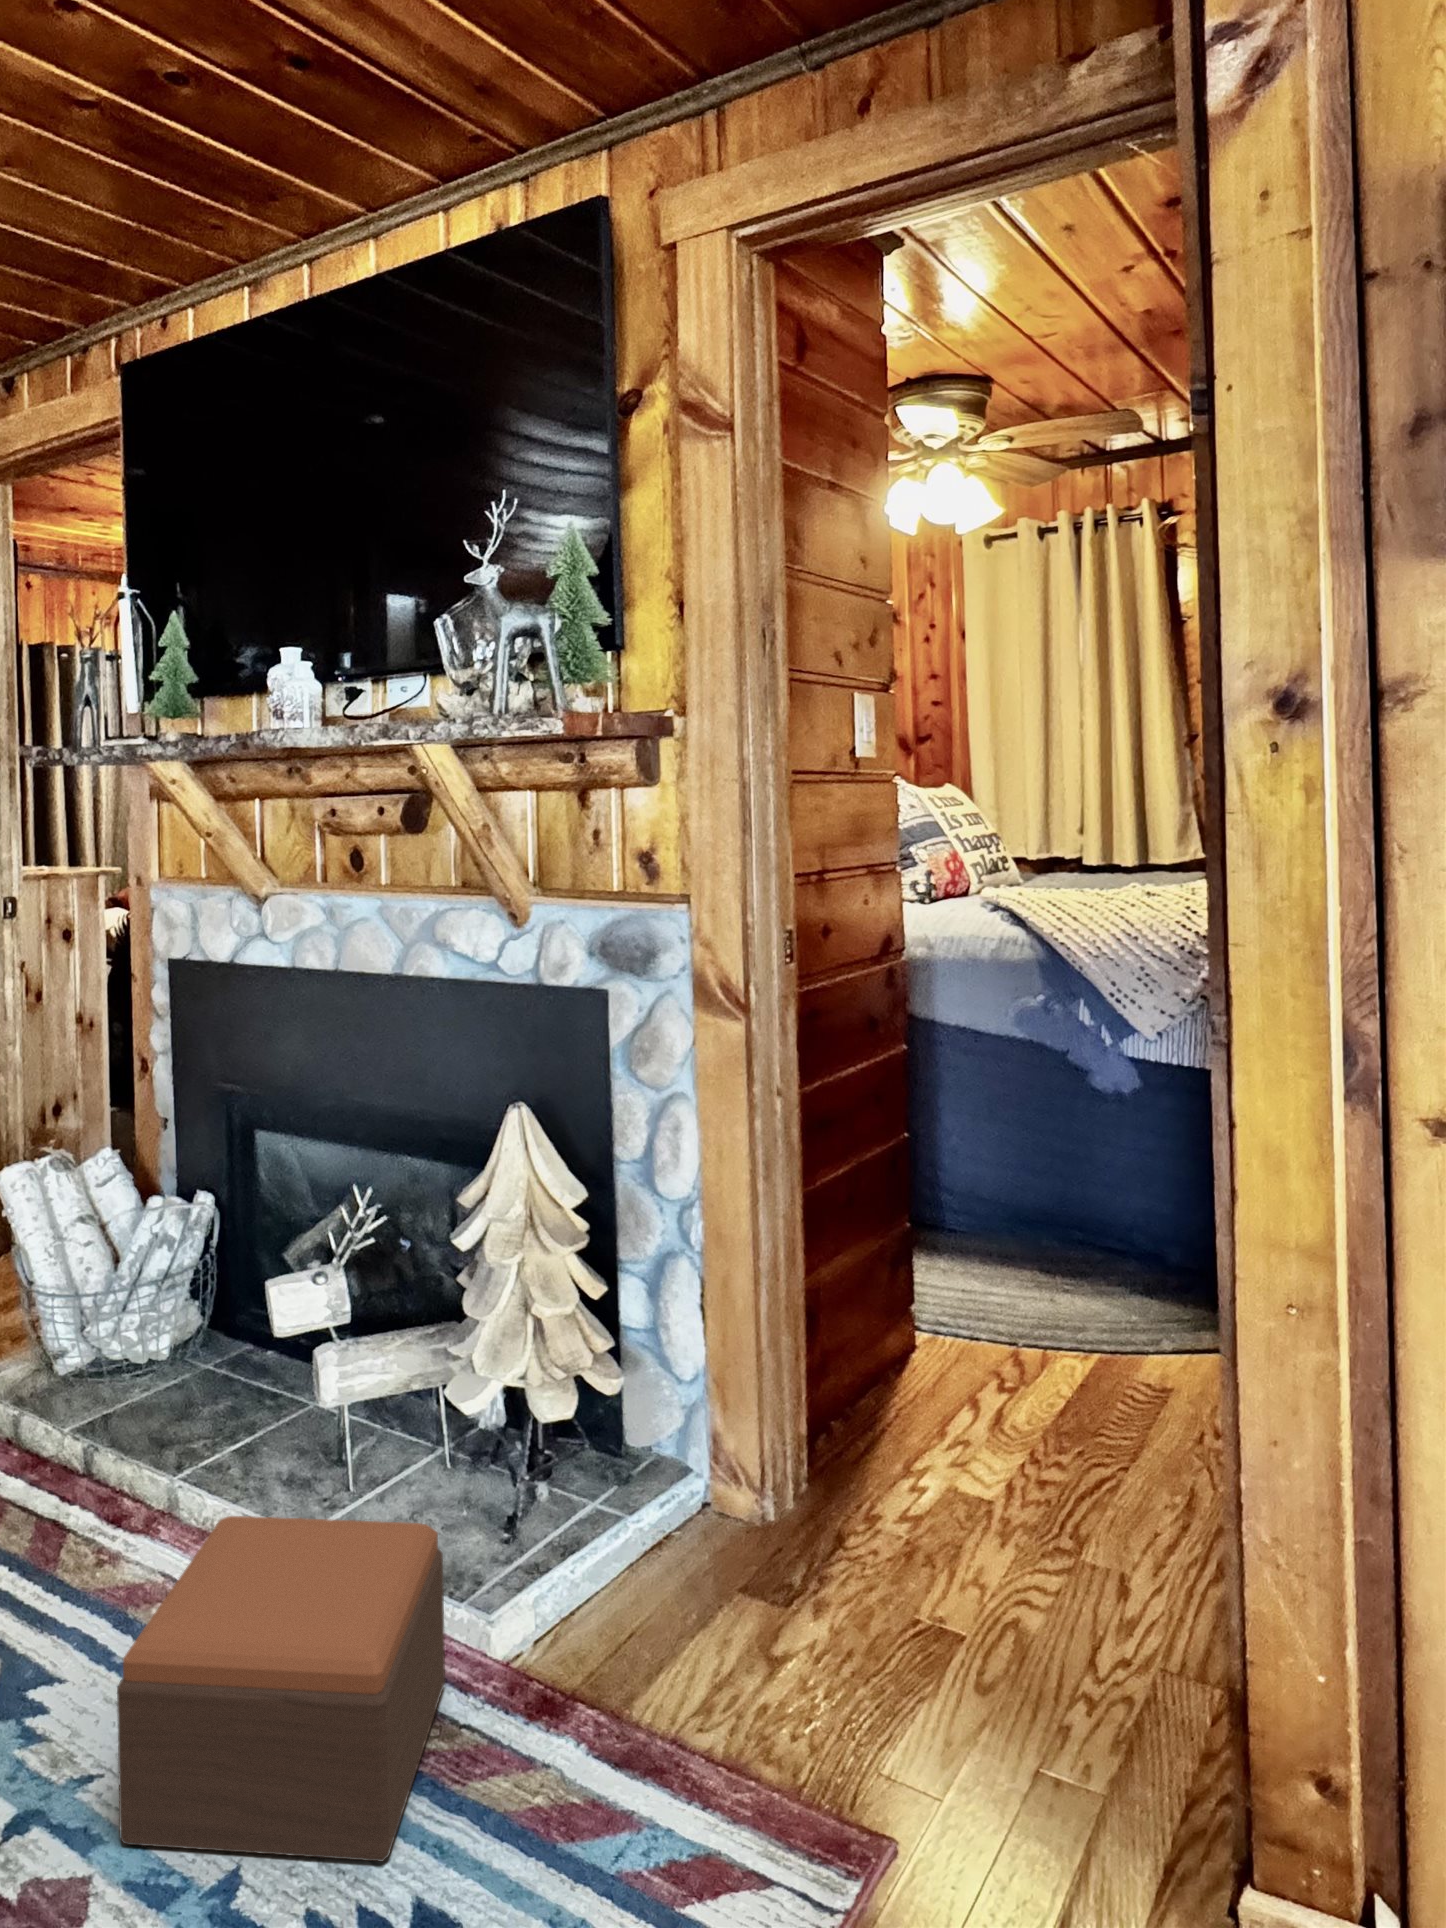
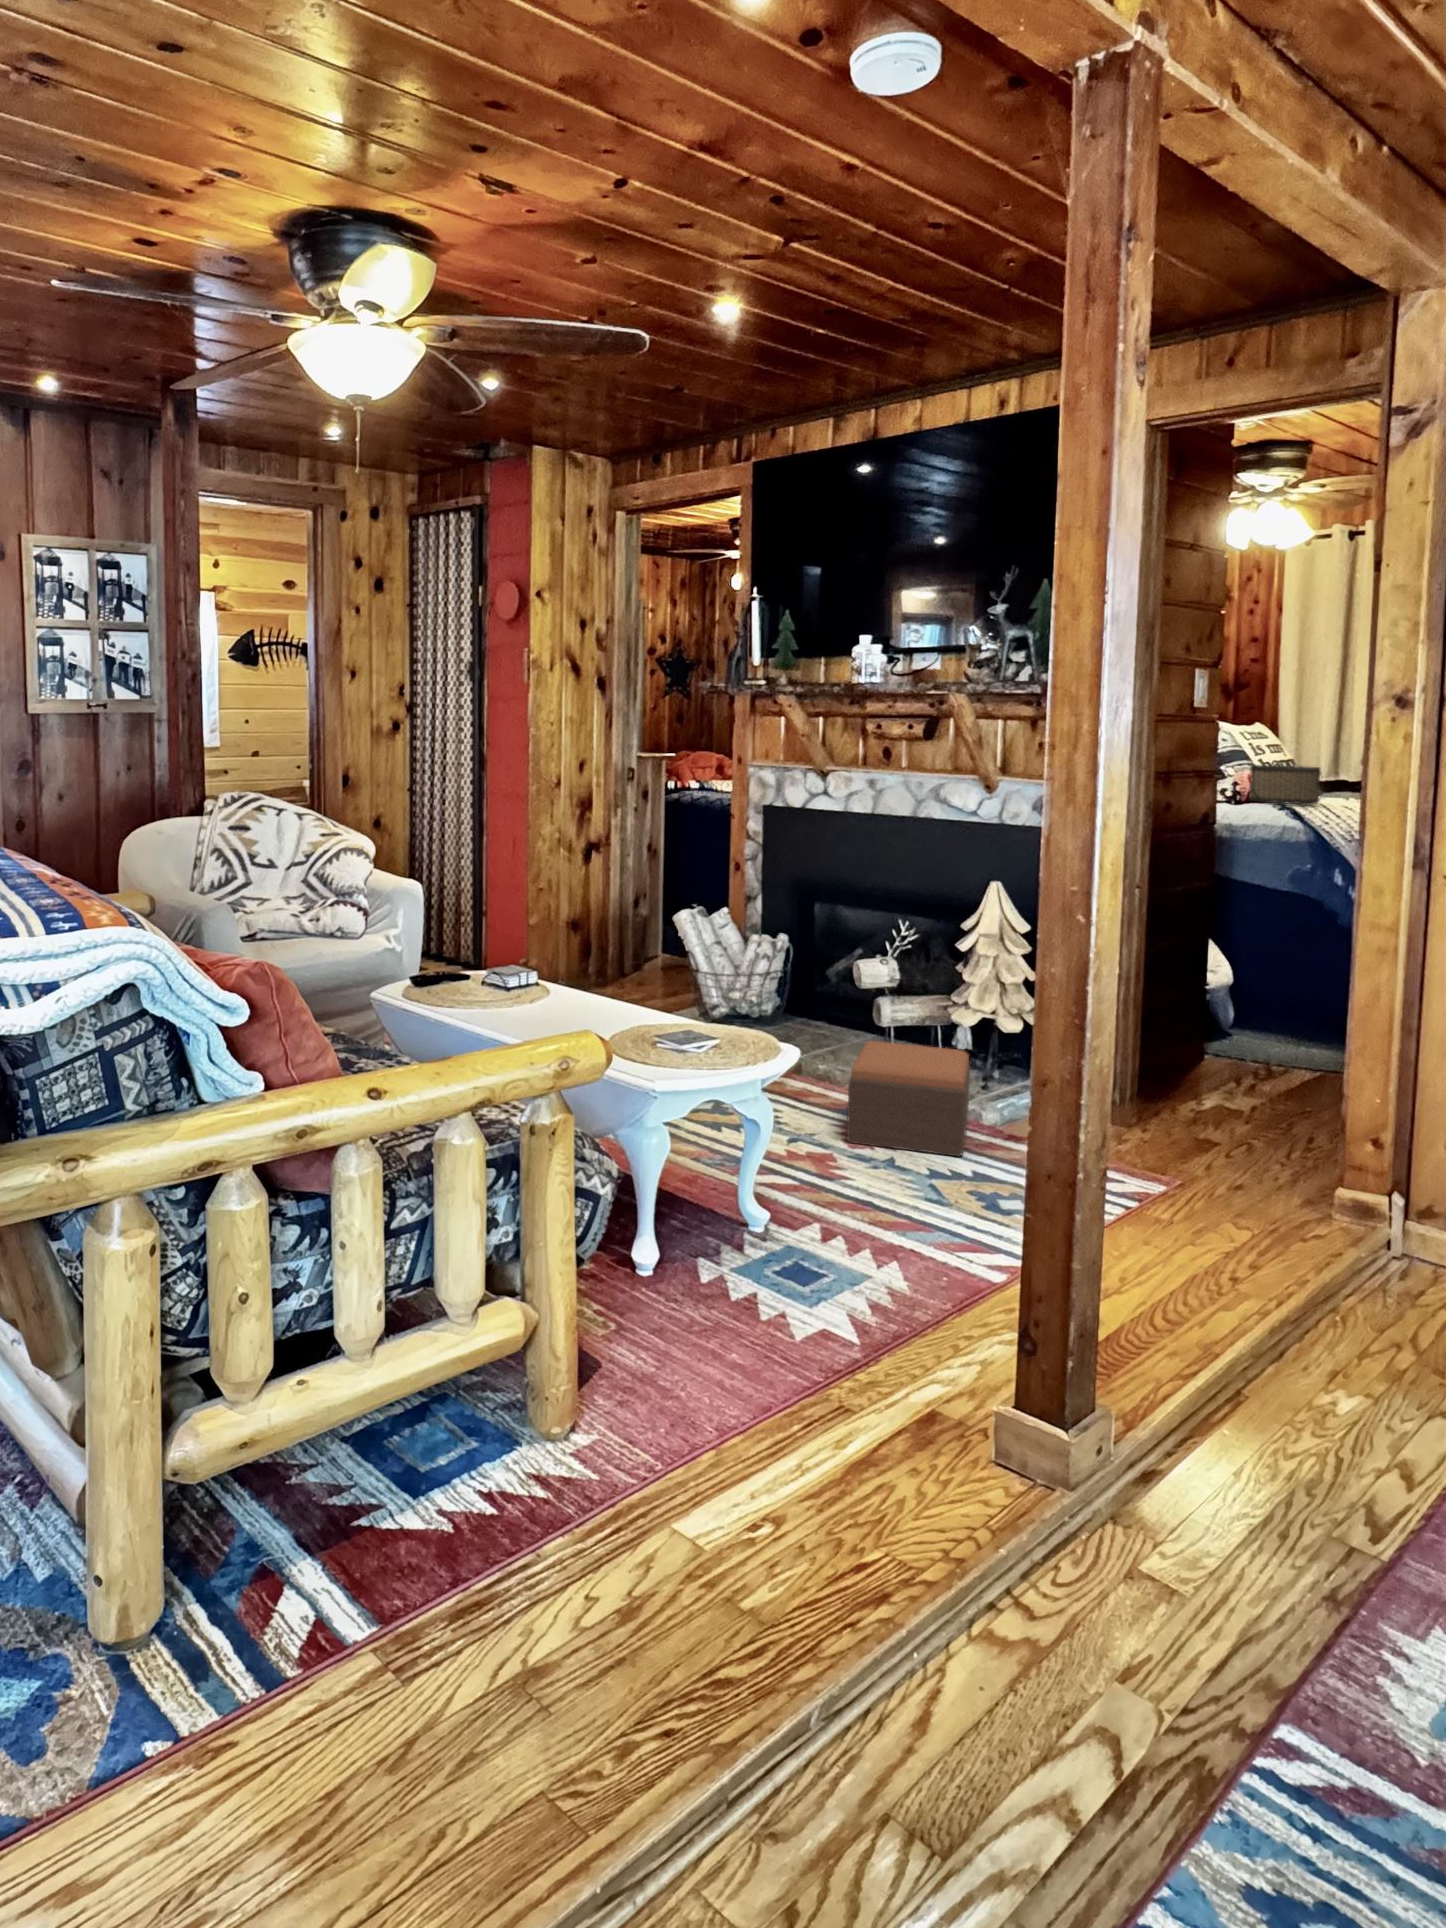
handbag: none [945,842,1049,899] -> present [1249,765,1324,806]

